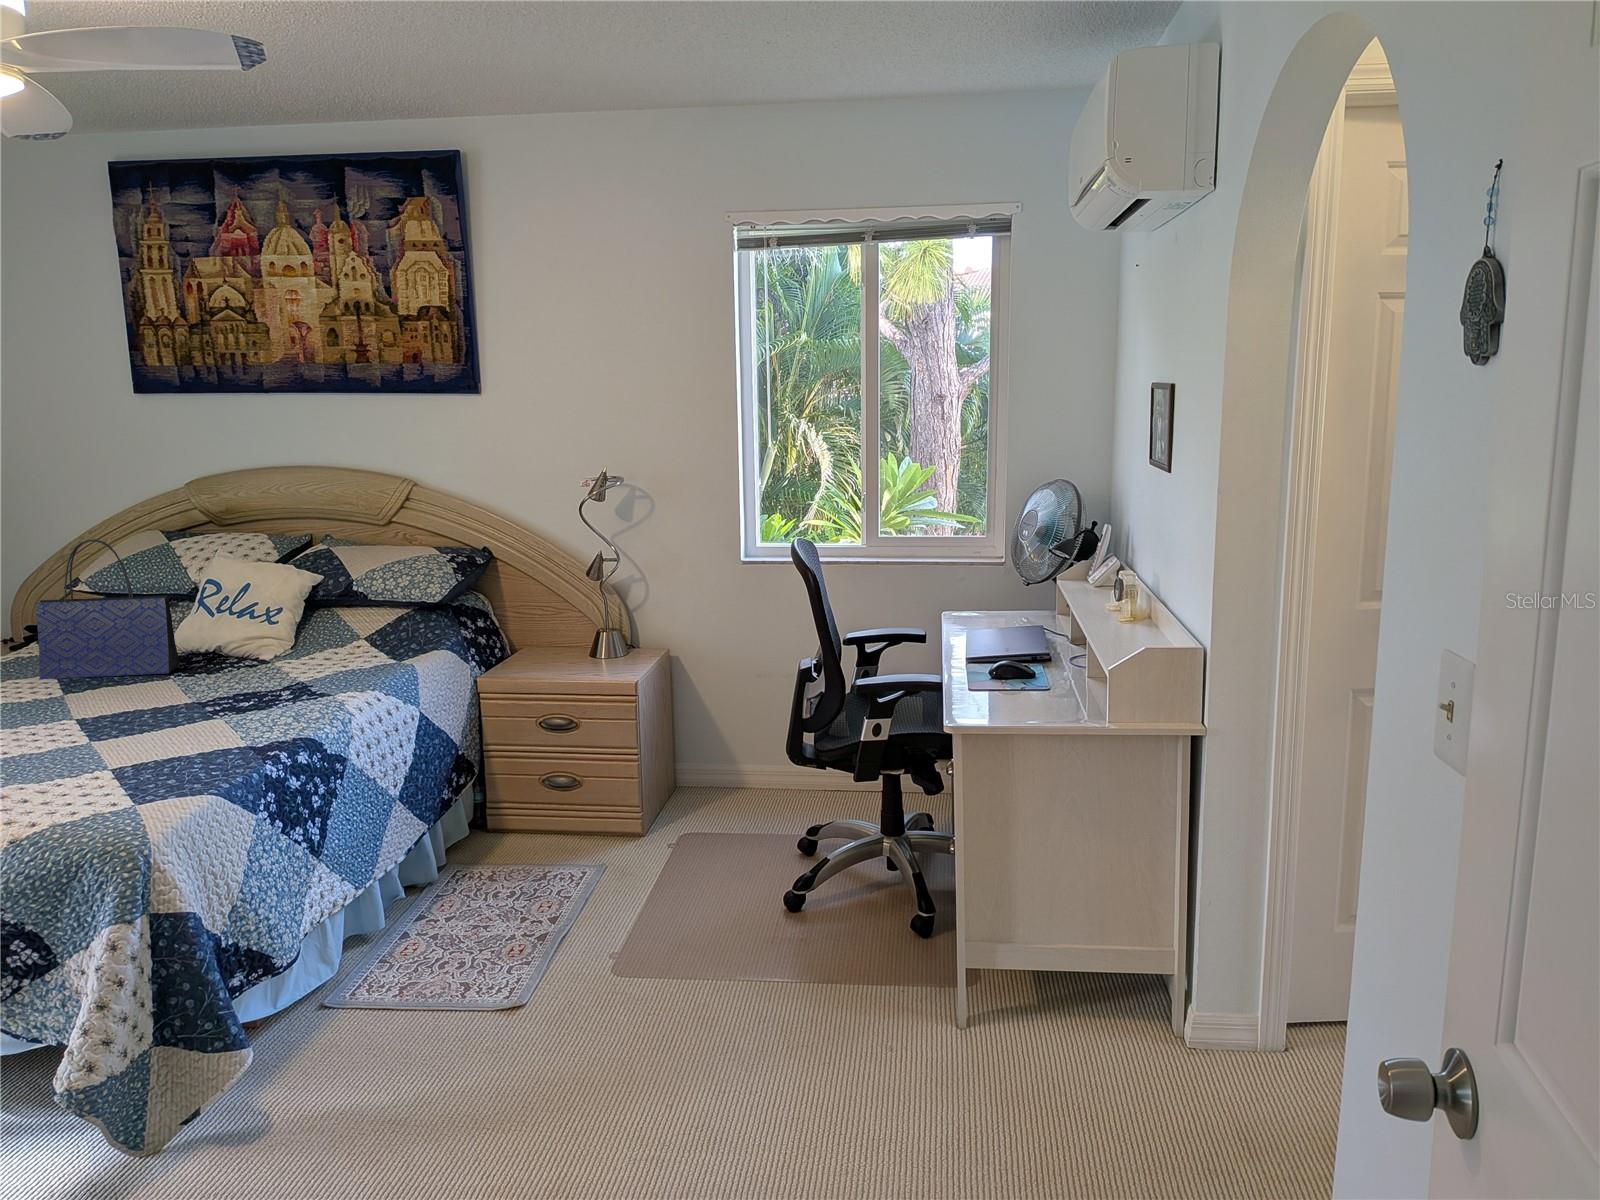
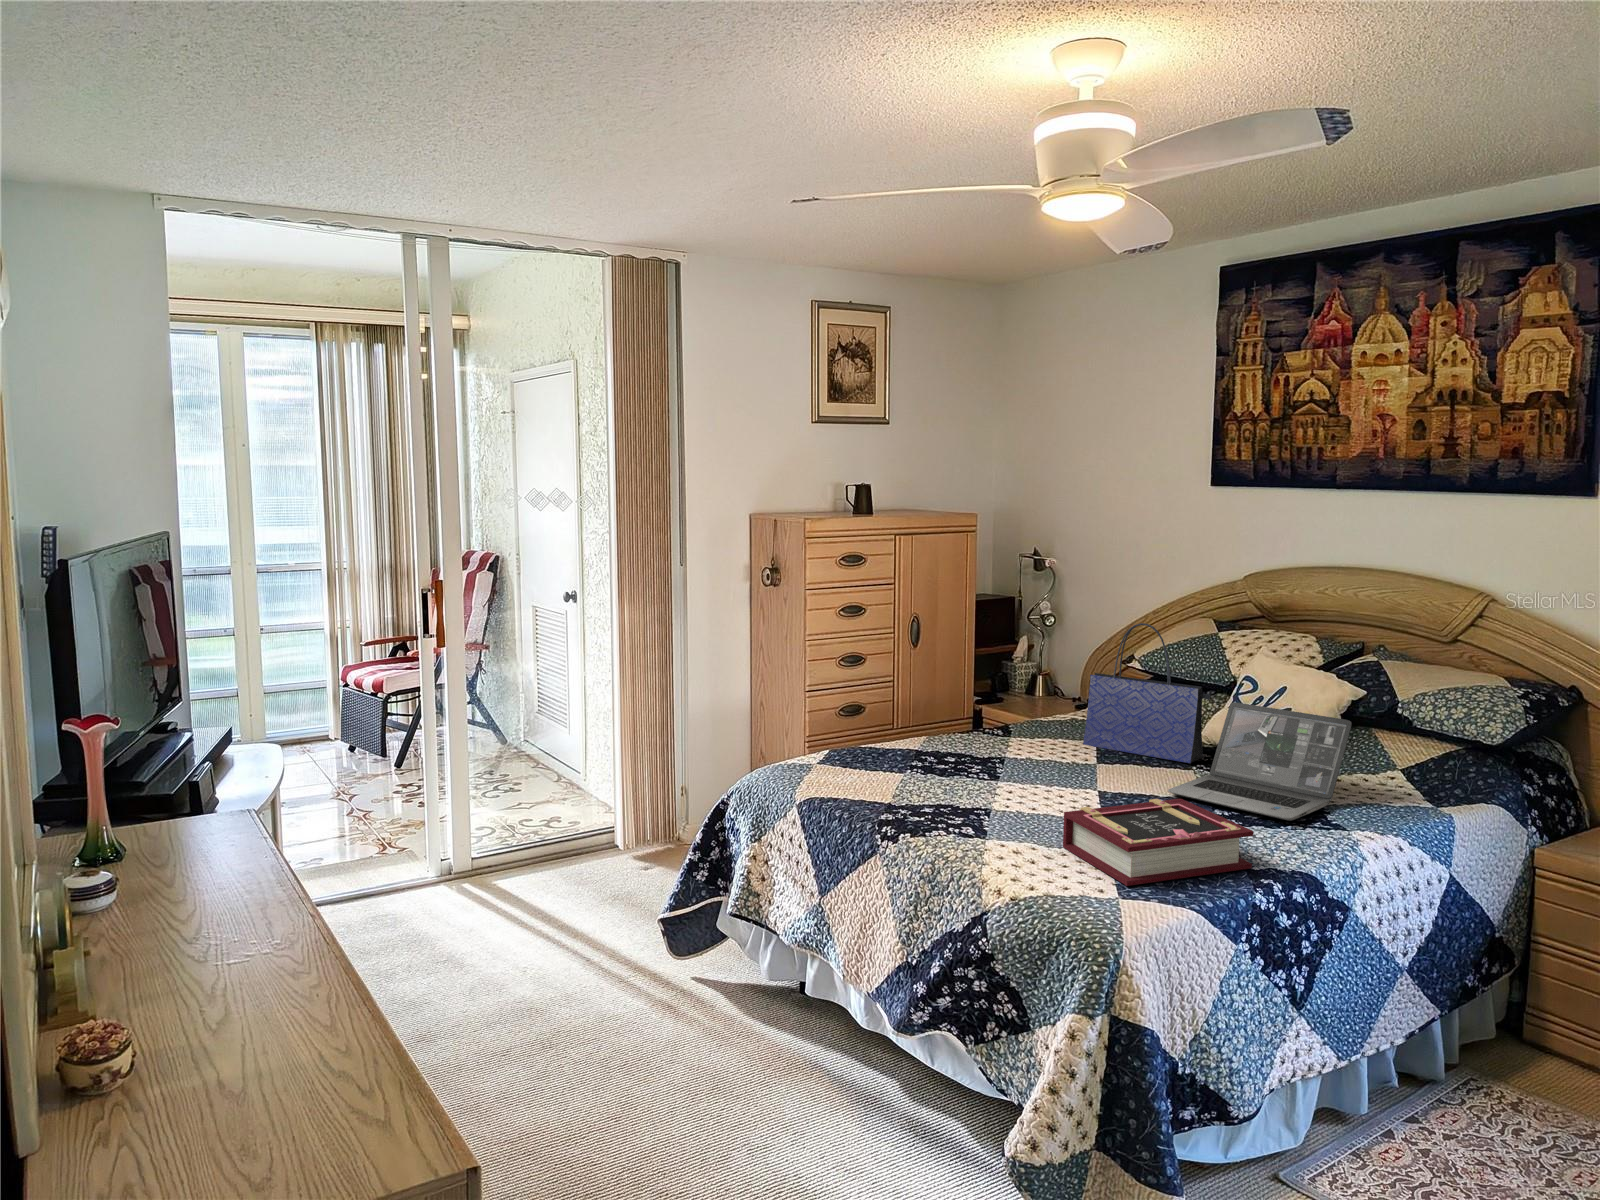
laptop: none [153,602,320,704] -> present [1168,702,1352,821]
book: none [48,702,257,794] -> present [1063,799,1254,886]

